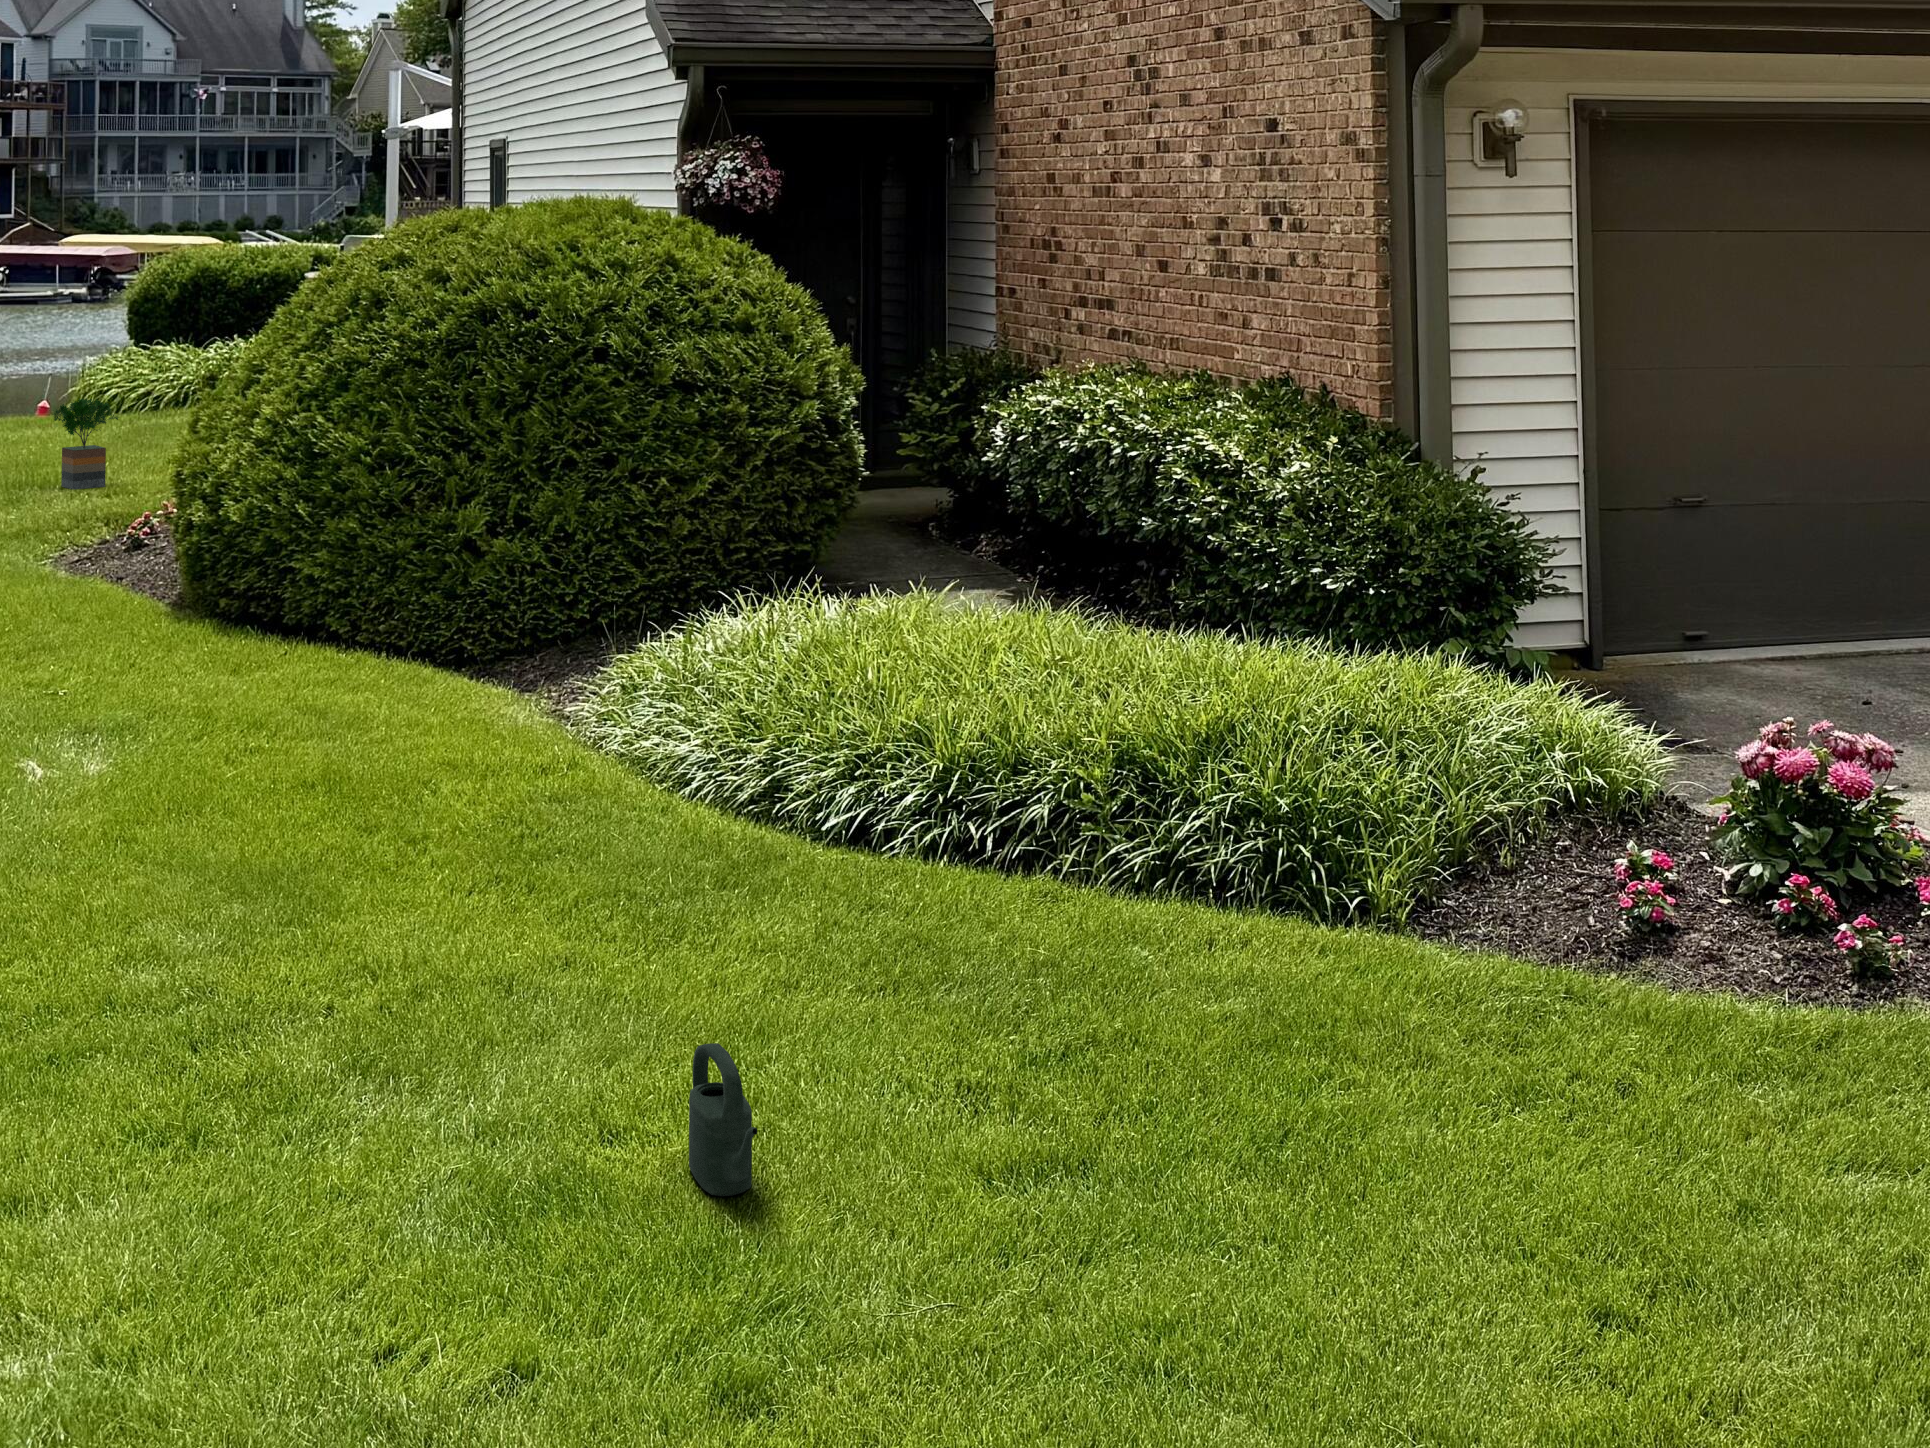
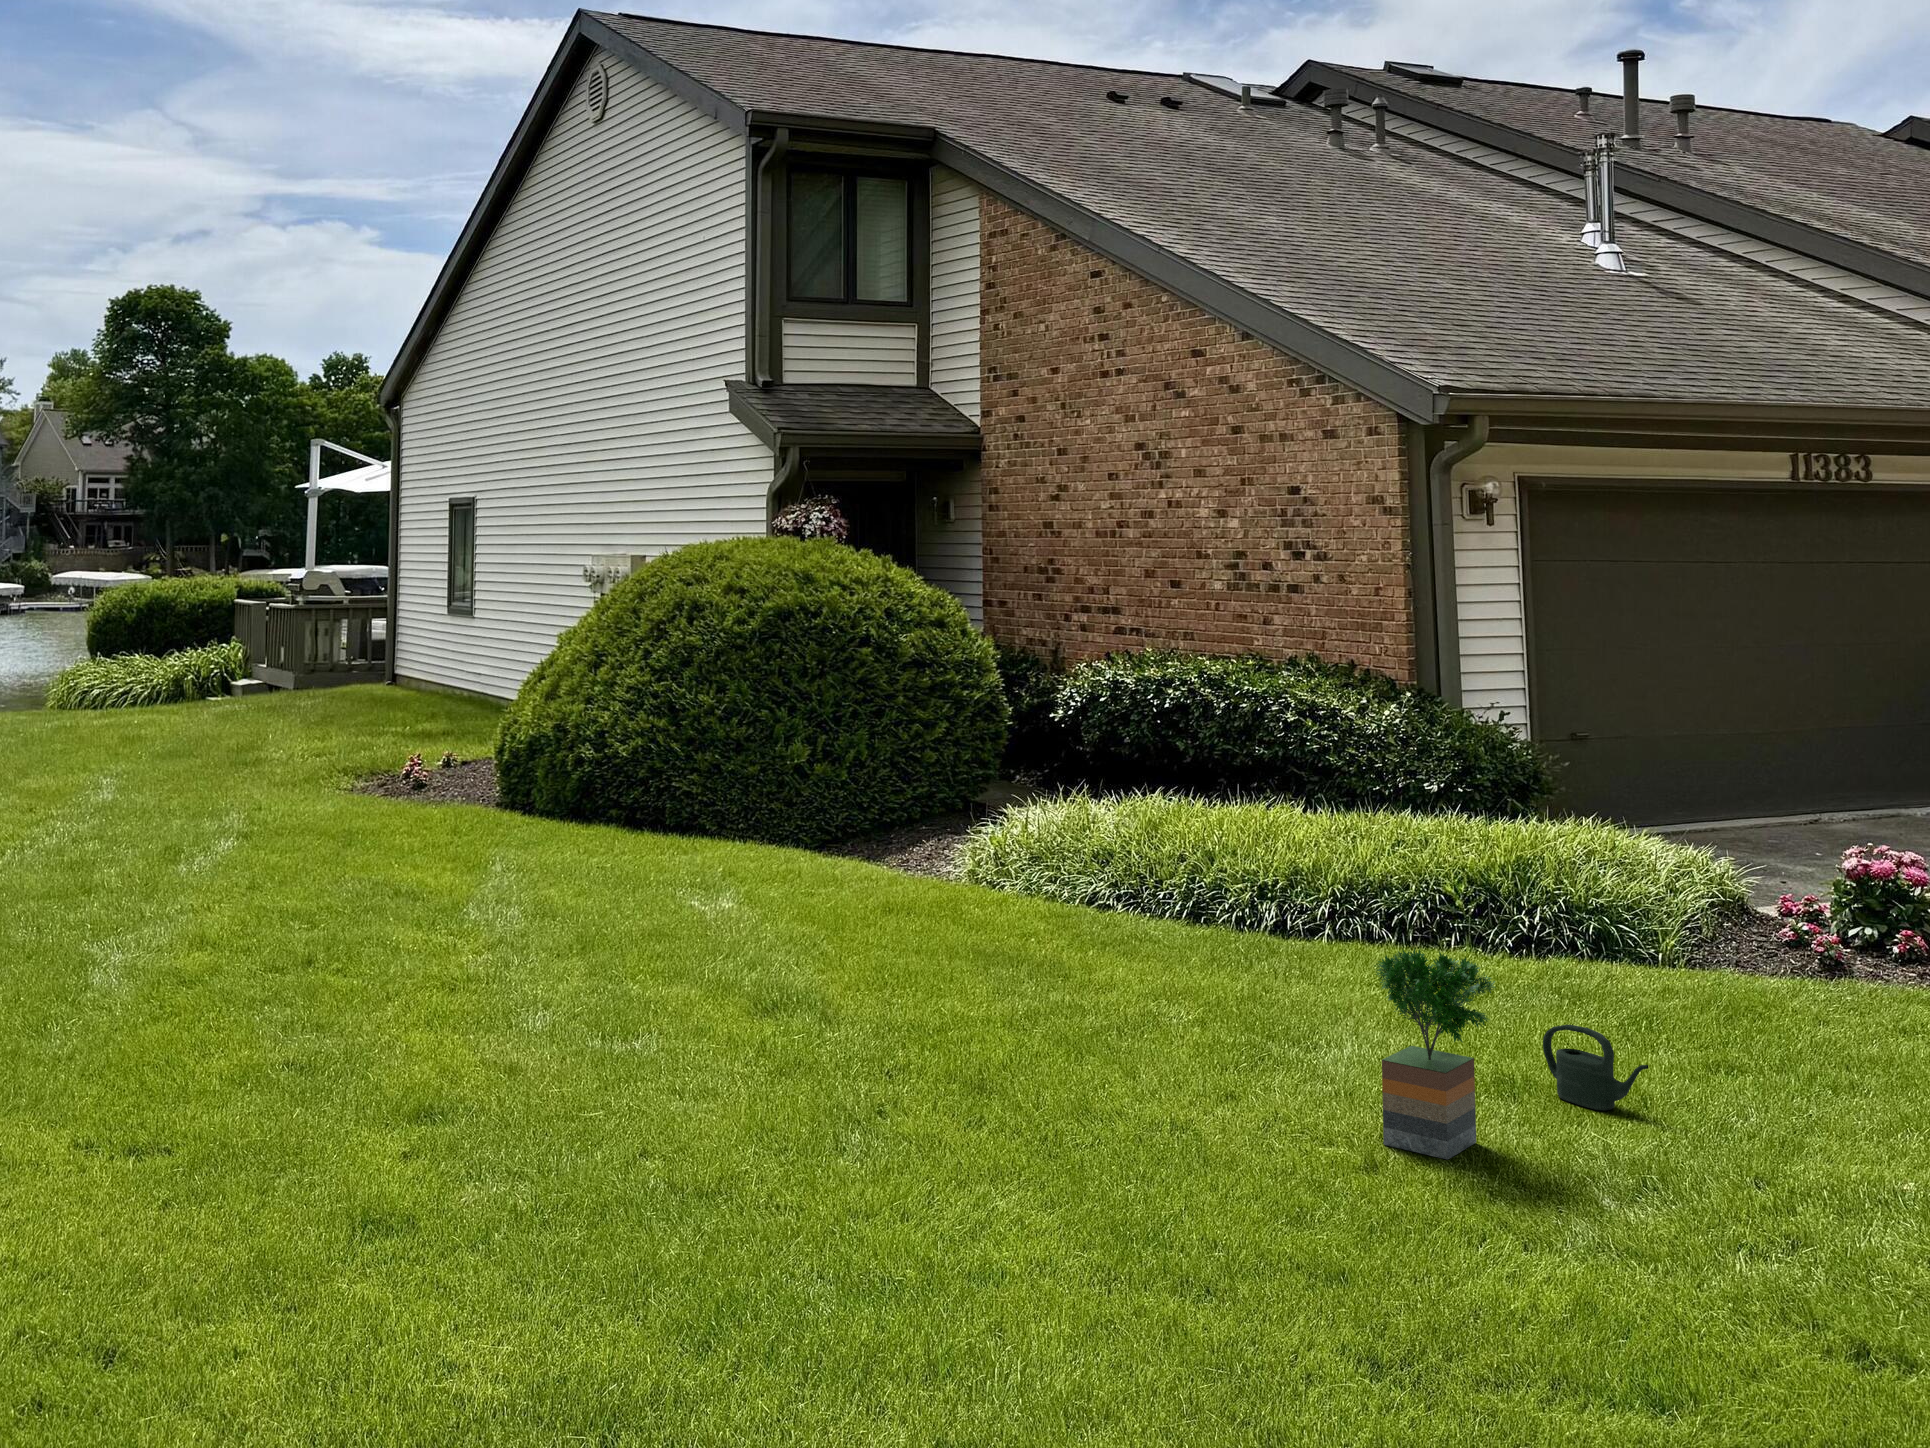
potted tree: present [53,398,119,489] -> present [1376,949,1495,1160]

